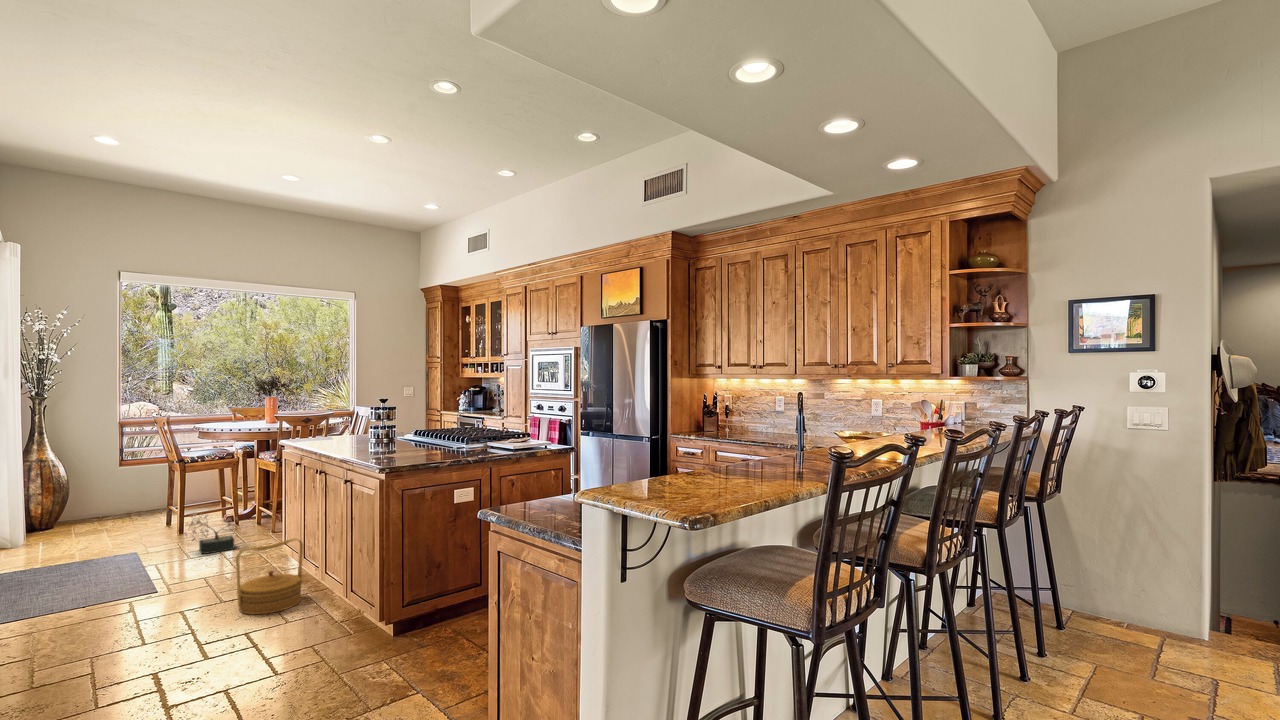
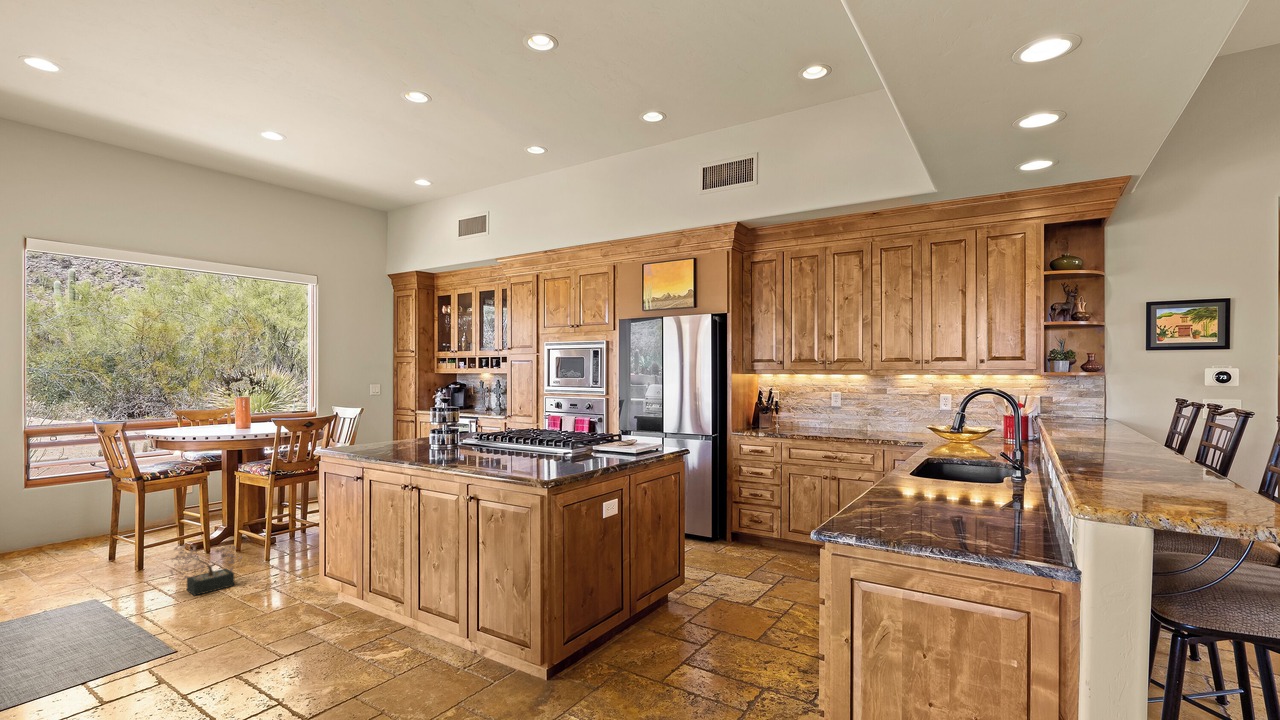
basket: present [236,539,303,614] -> none [311,572,388,674]

